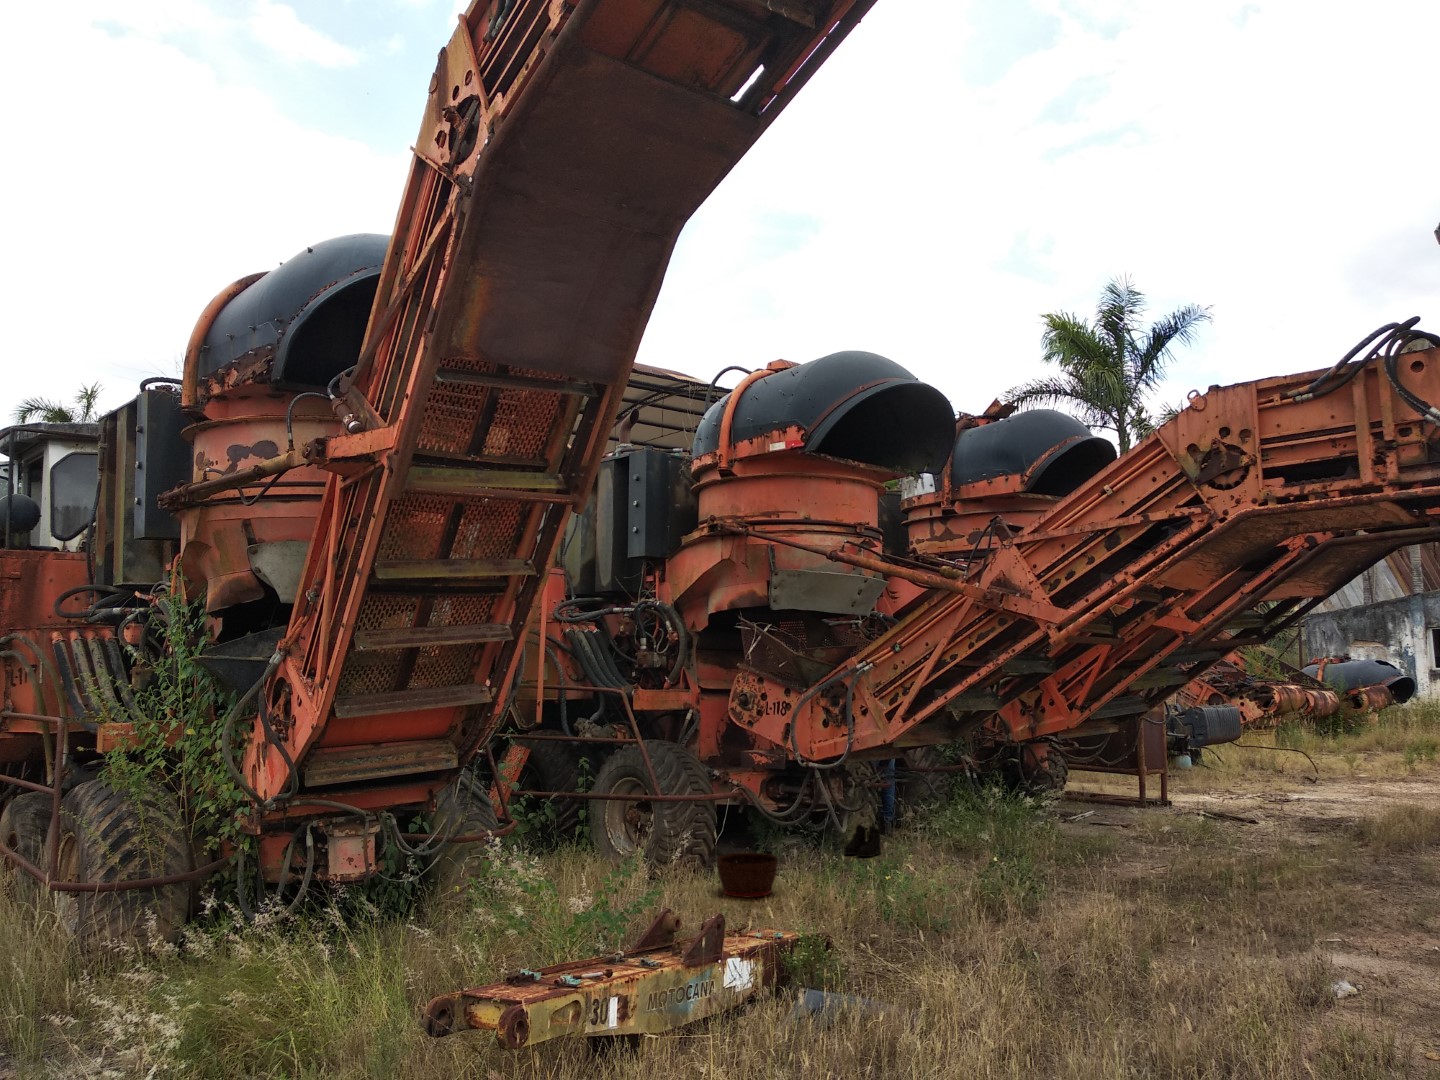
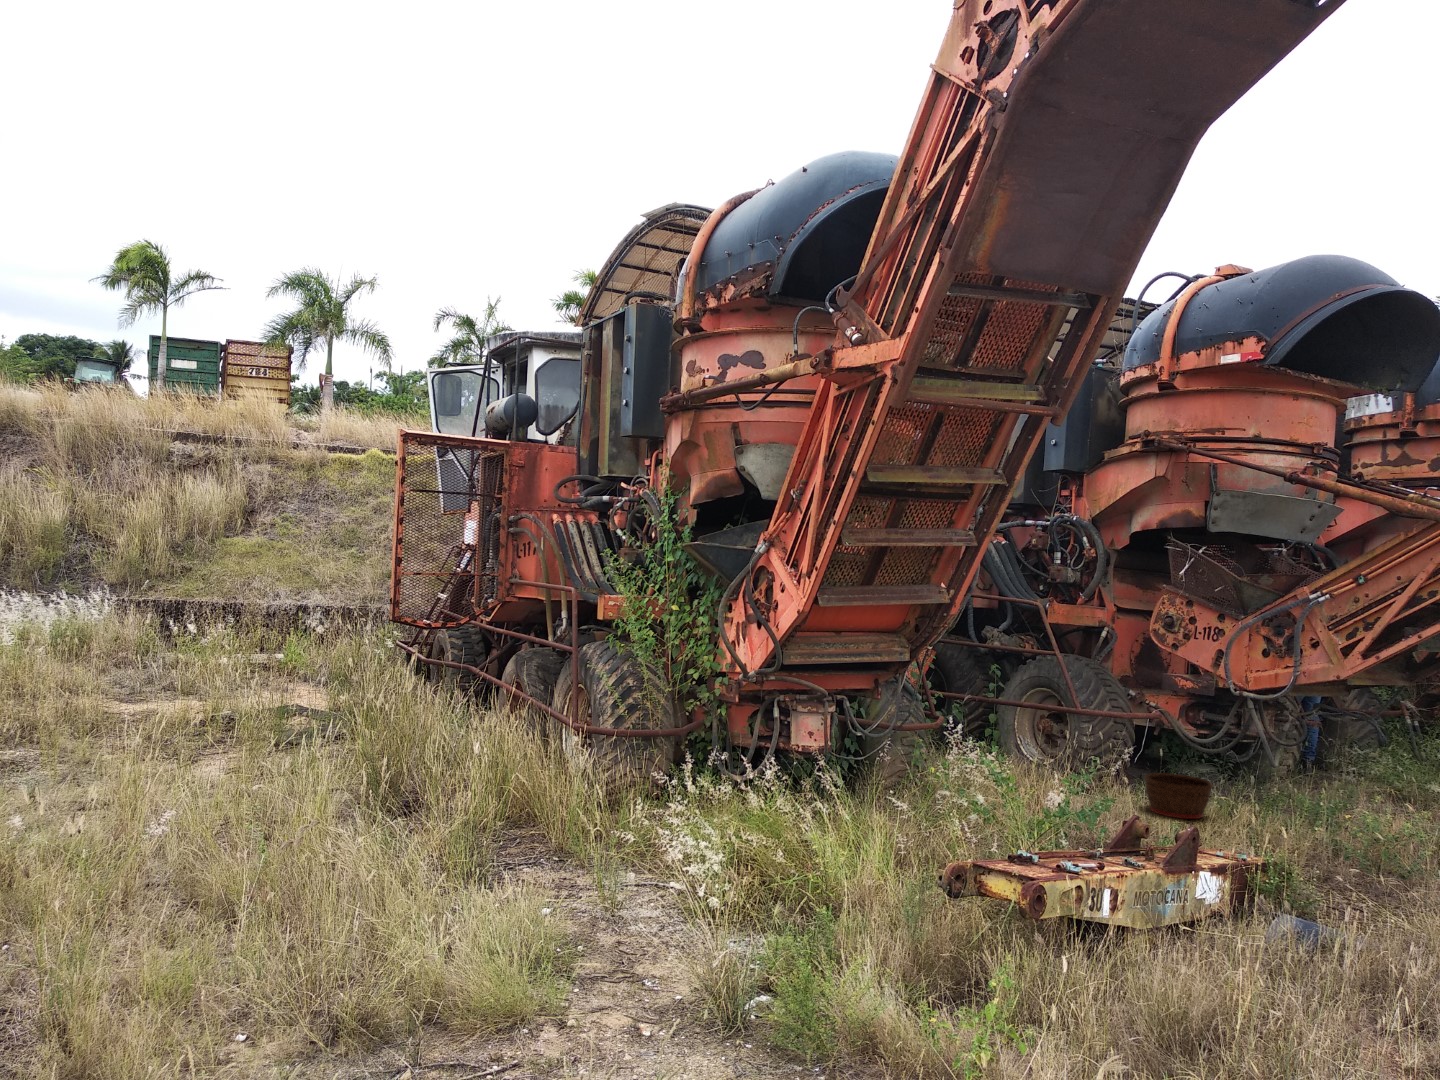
boots: present [844,825,881,857] -> none [1271,760,1315,795]

